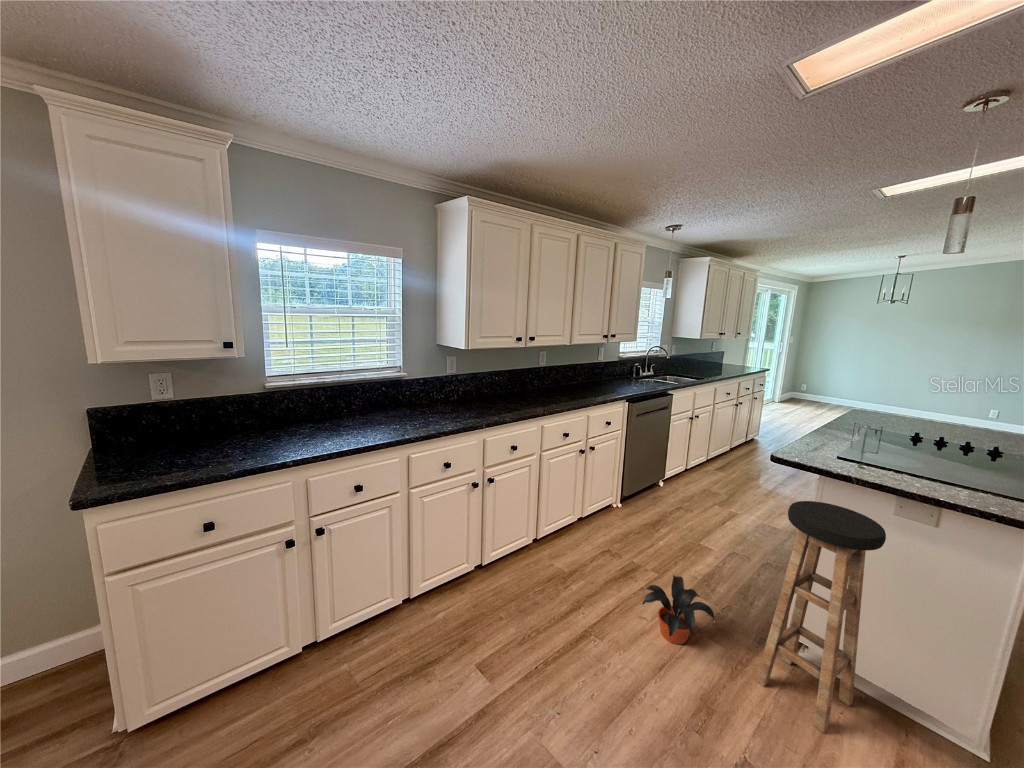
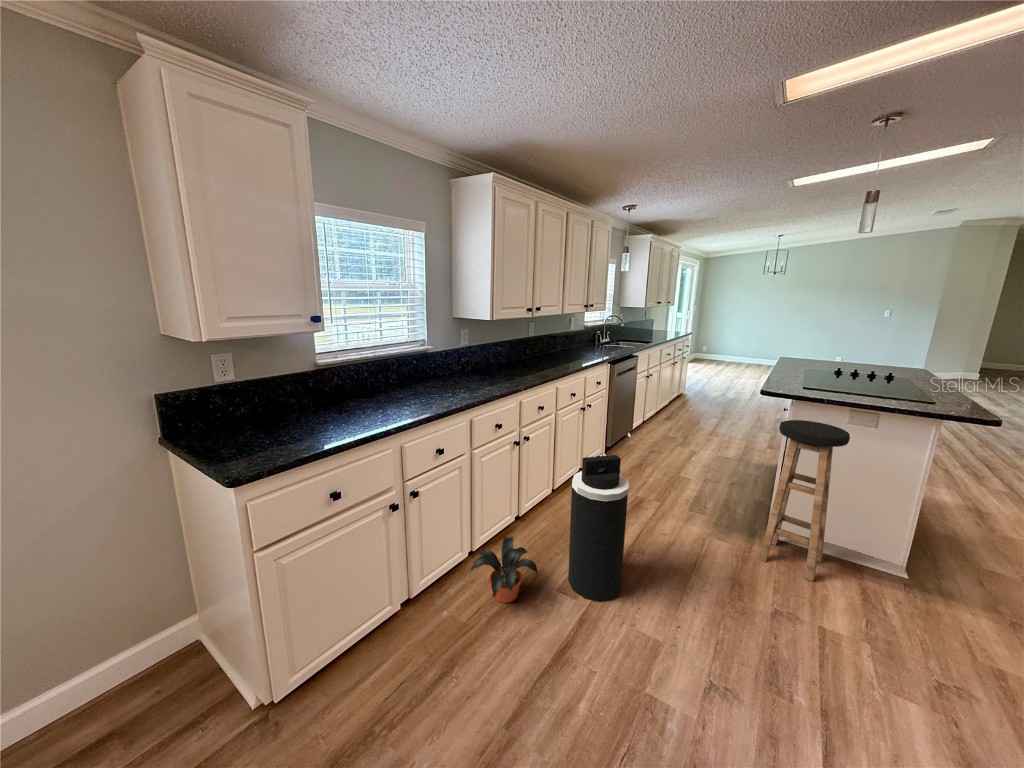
trash can: none [494,516,562,694] -> present [568,455,629,602]
potted plant: present [642,575,714,644] -> present [471,537,538,603]

